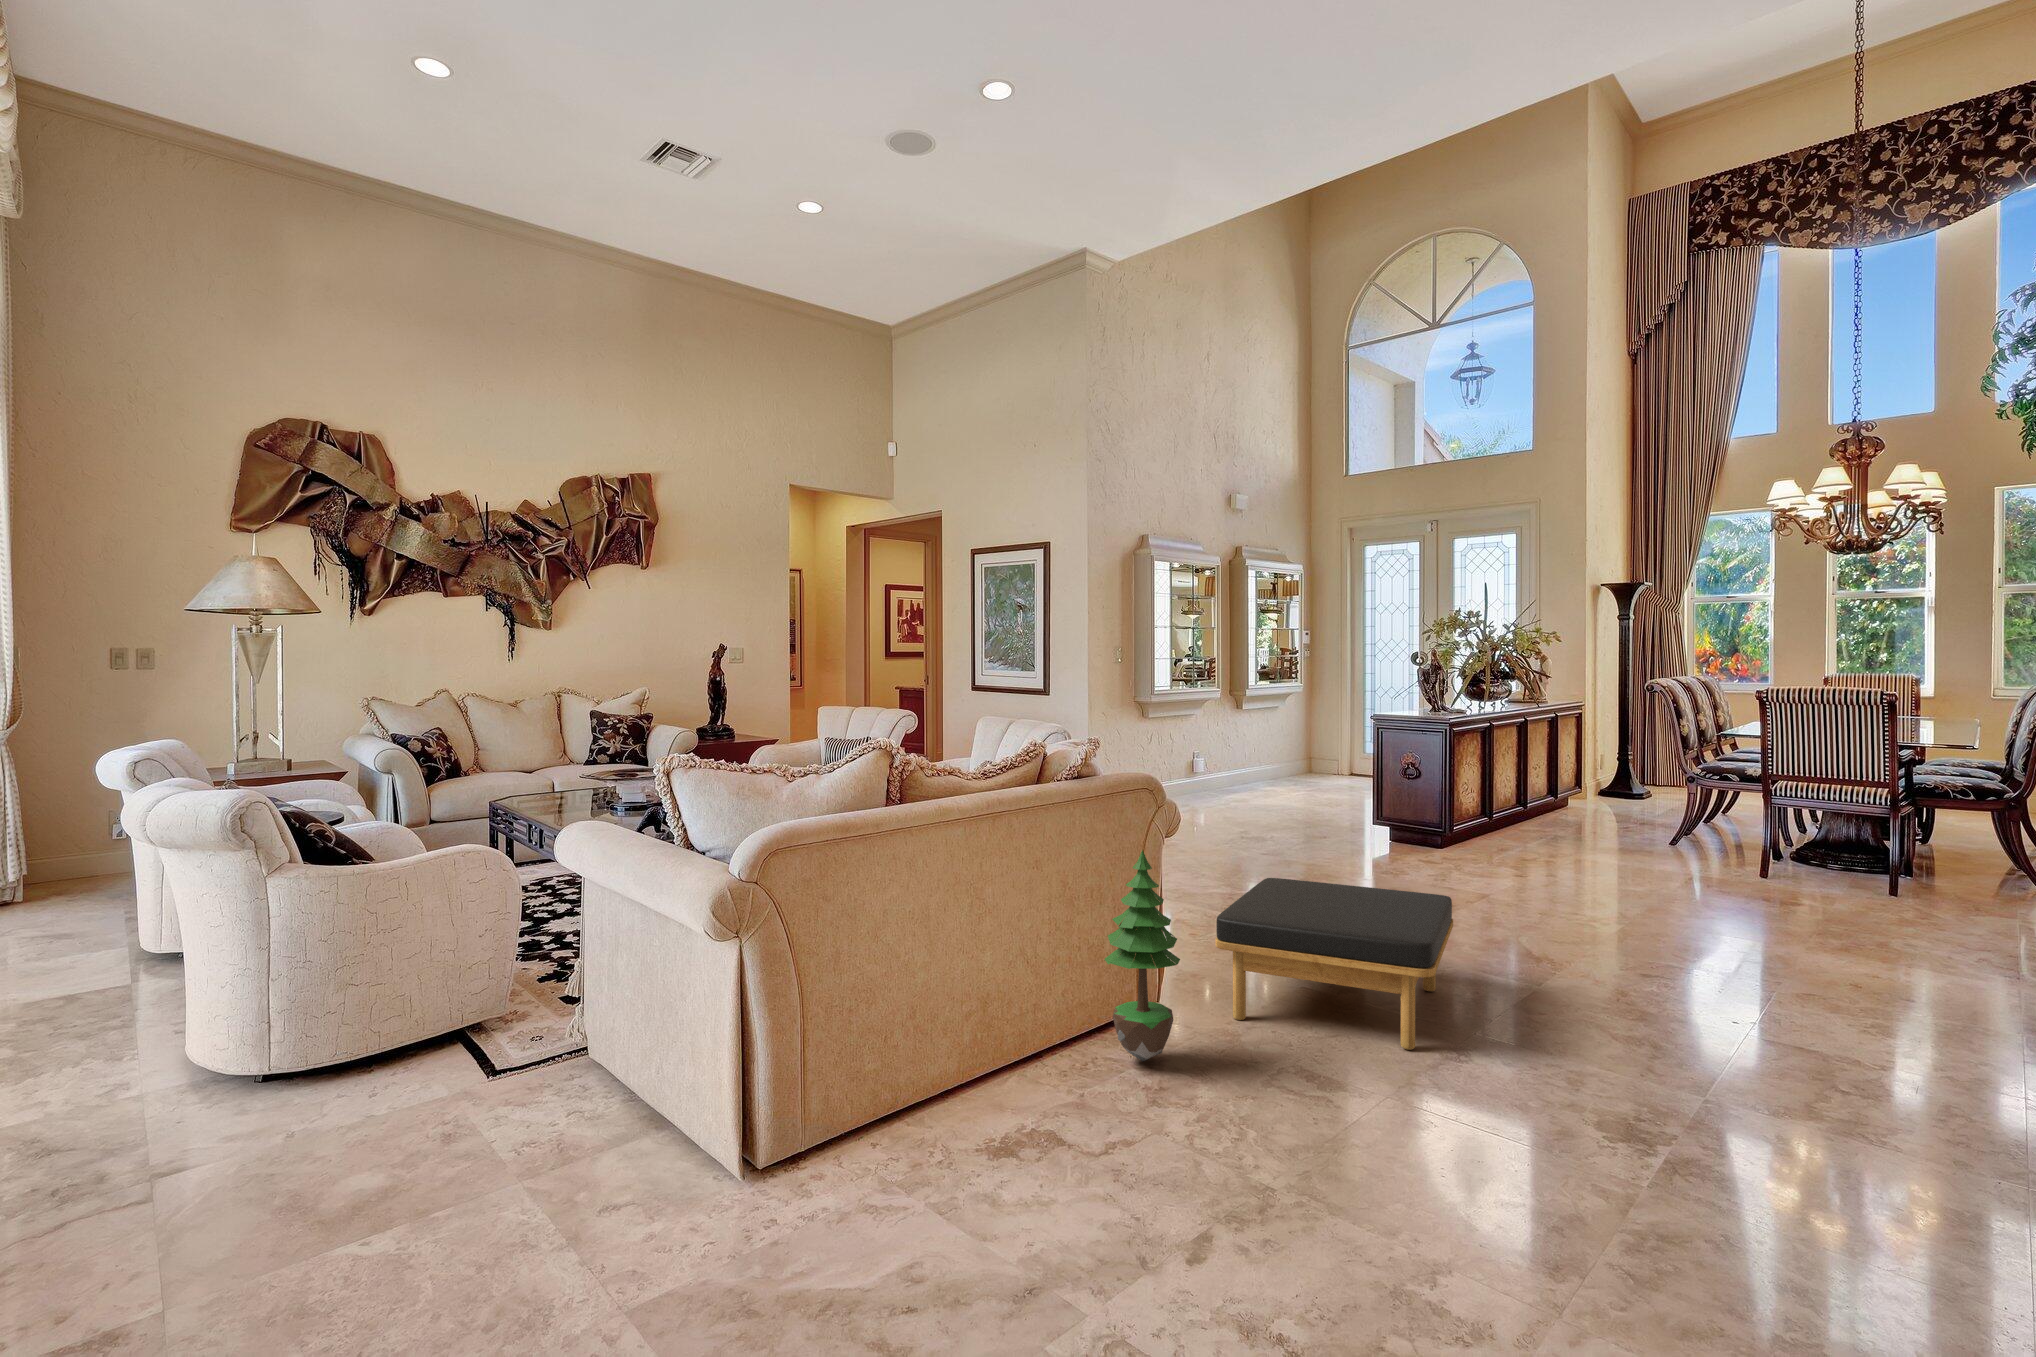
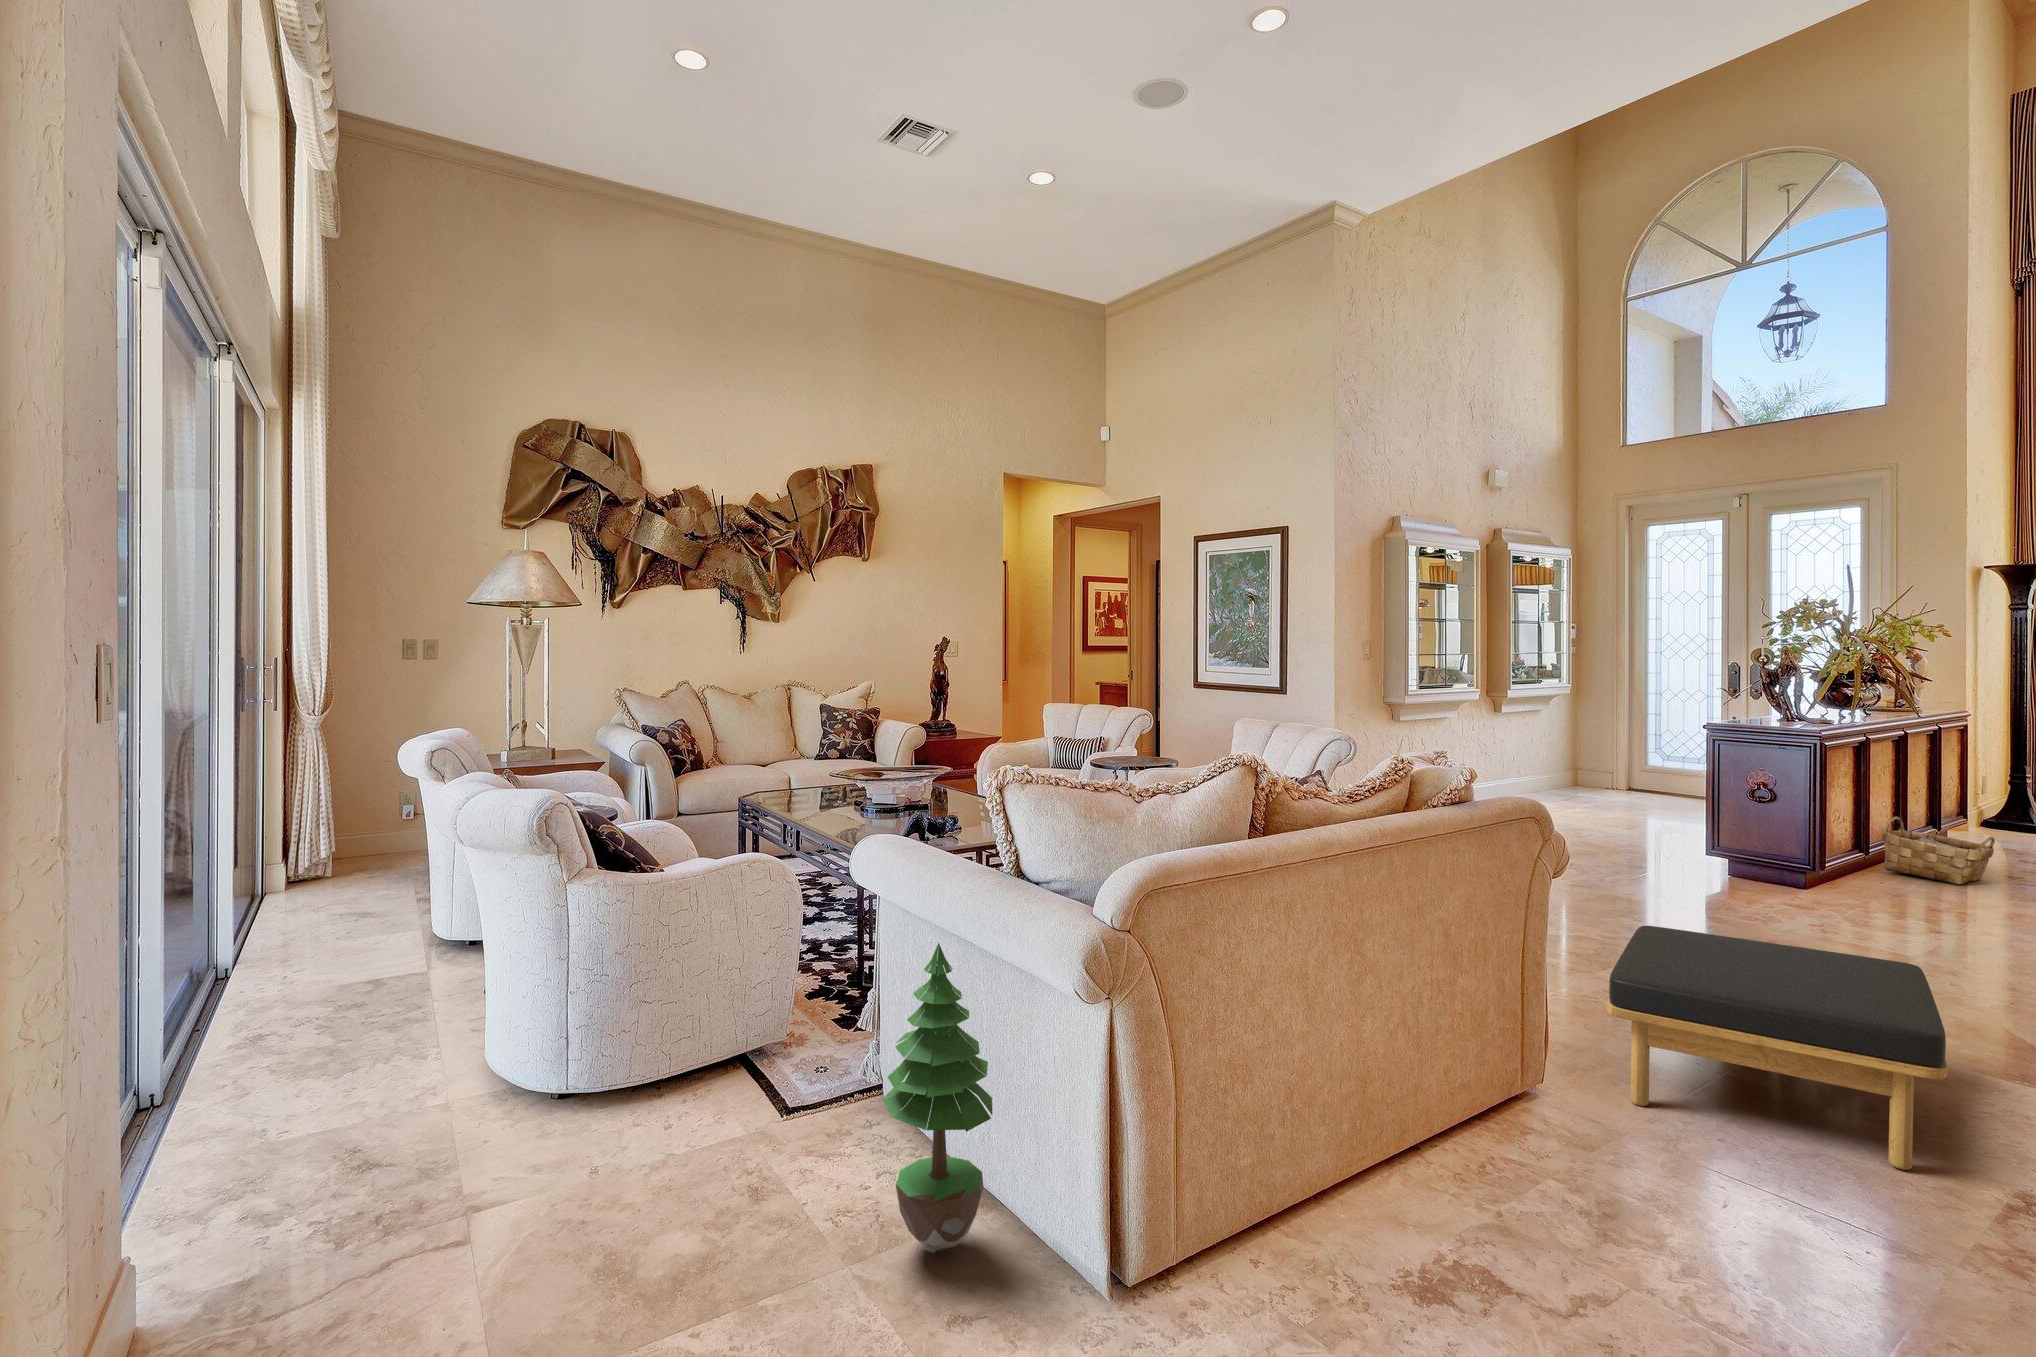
woven basket: none [1512,788,1589,842] -> present [1882,817,1995,885]
potted tree: present [1105,850,1180,1062] -> present [883,943,993,1253]

